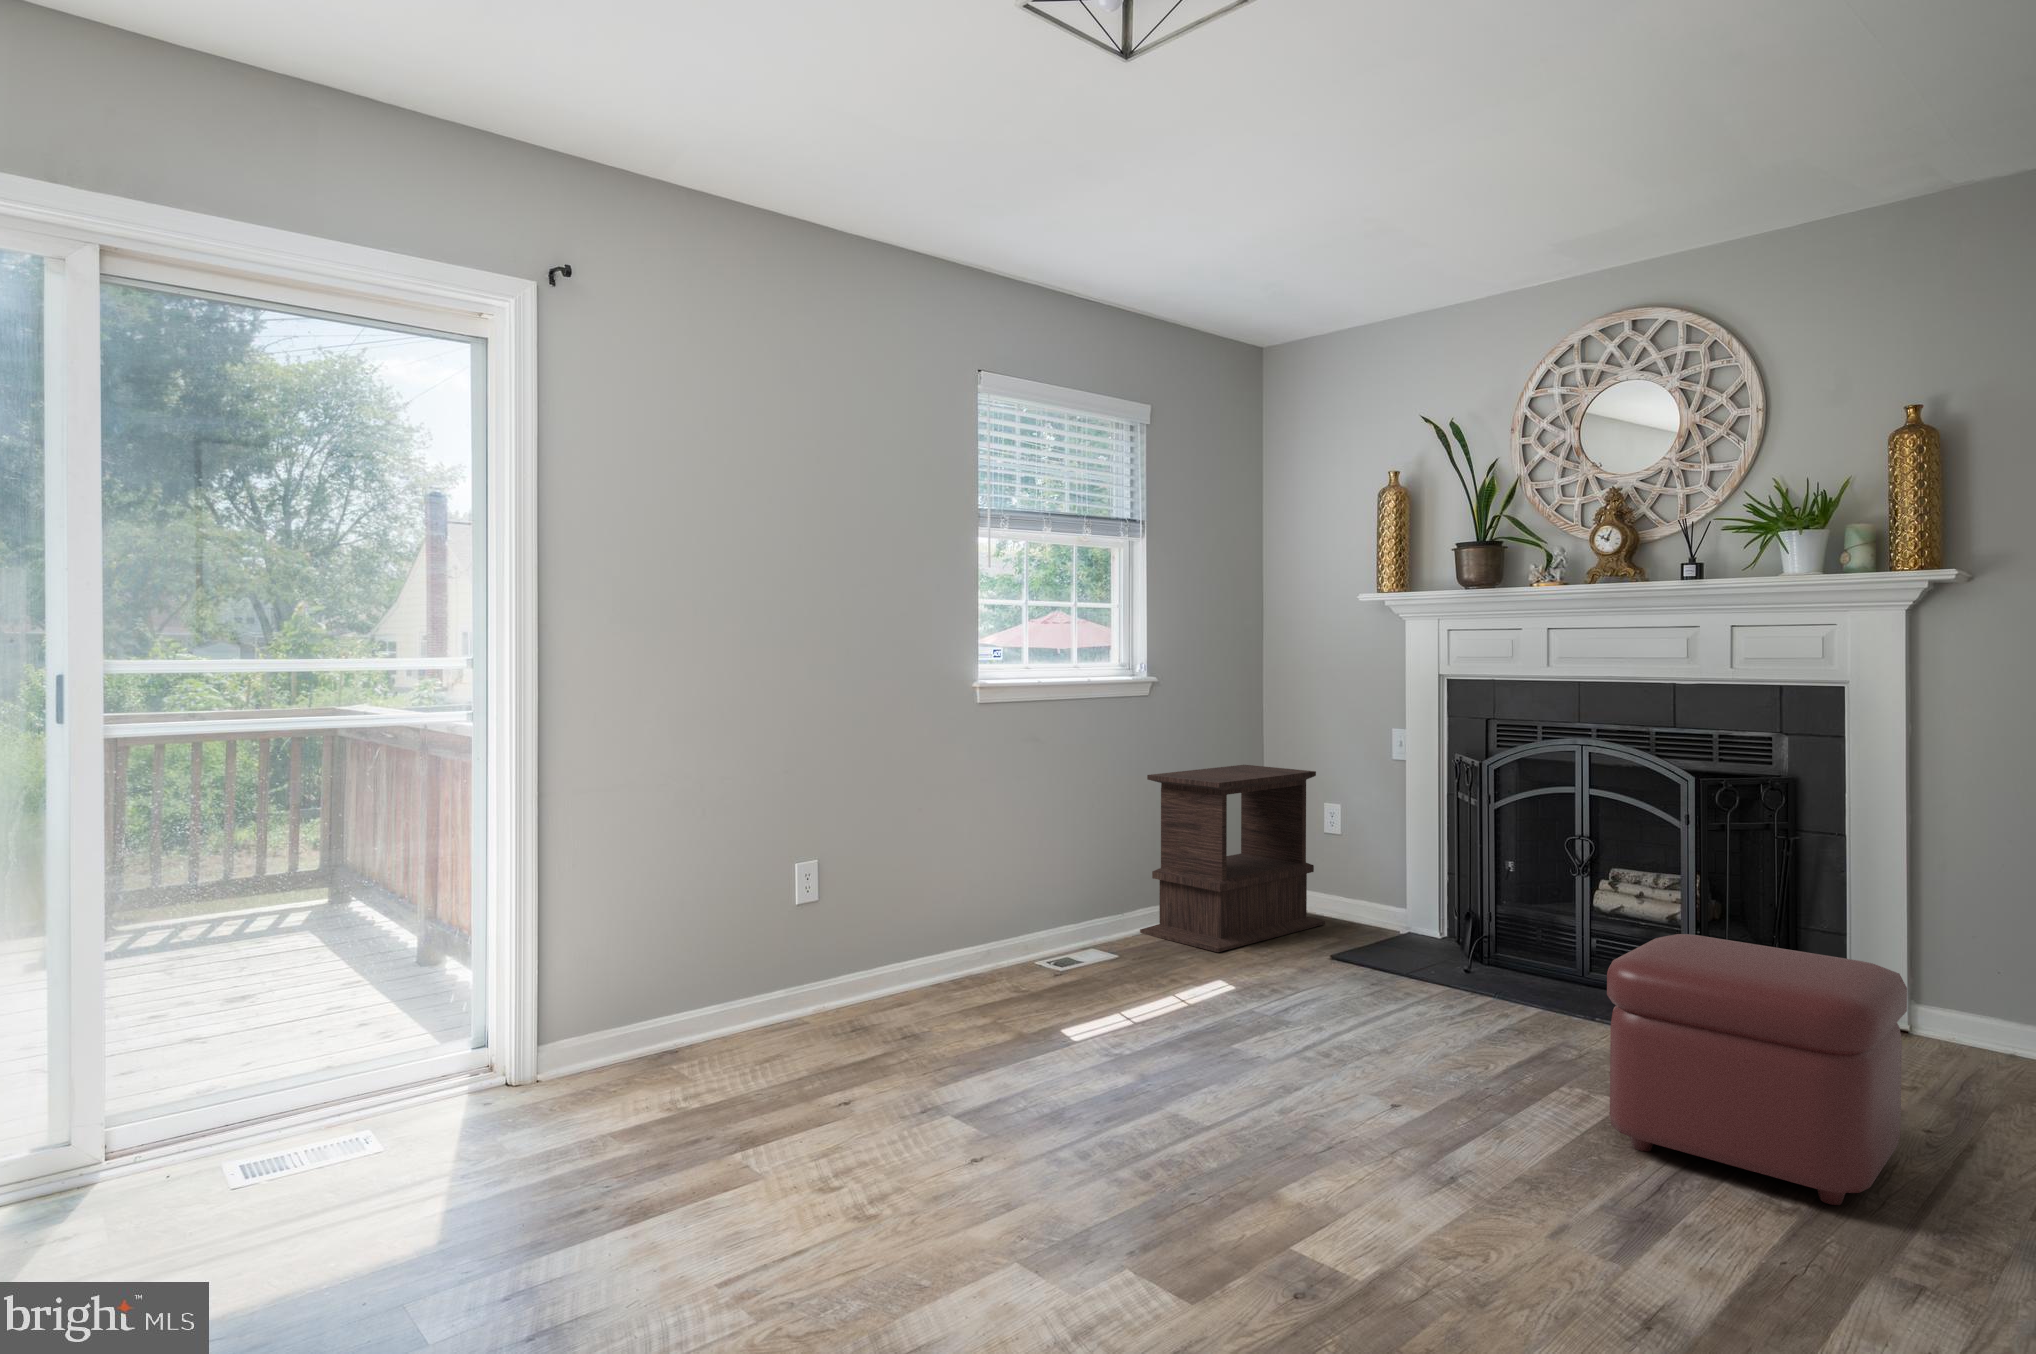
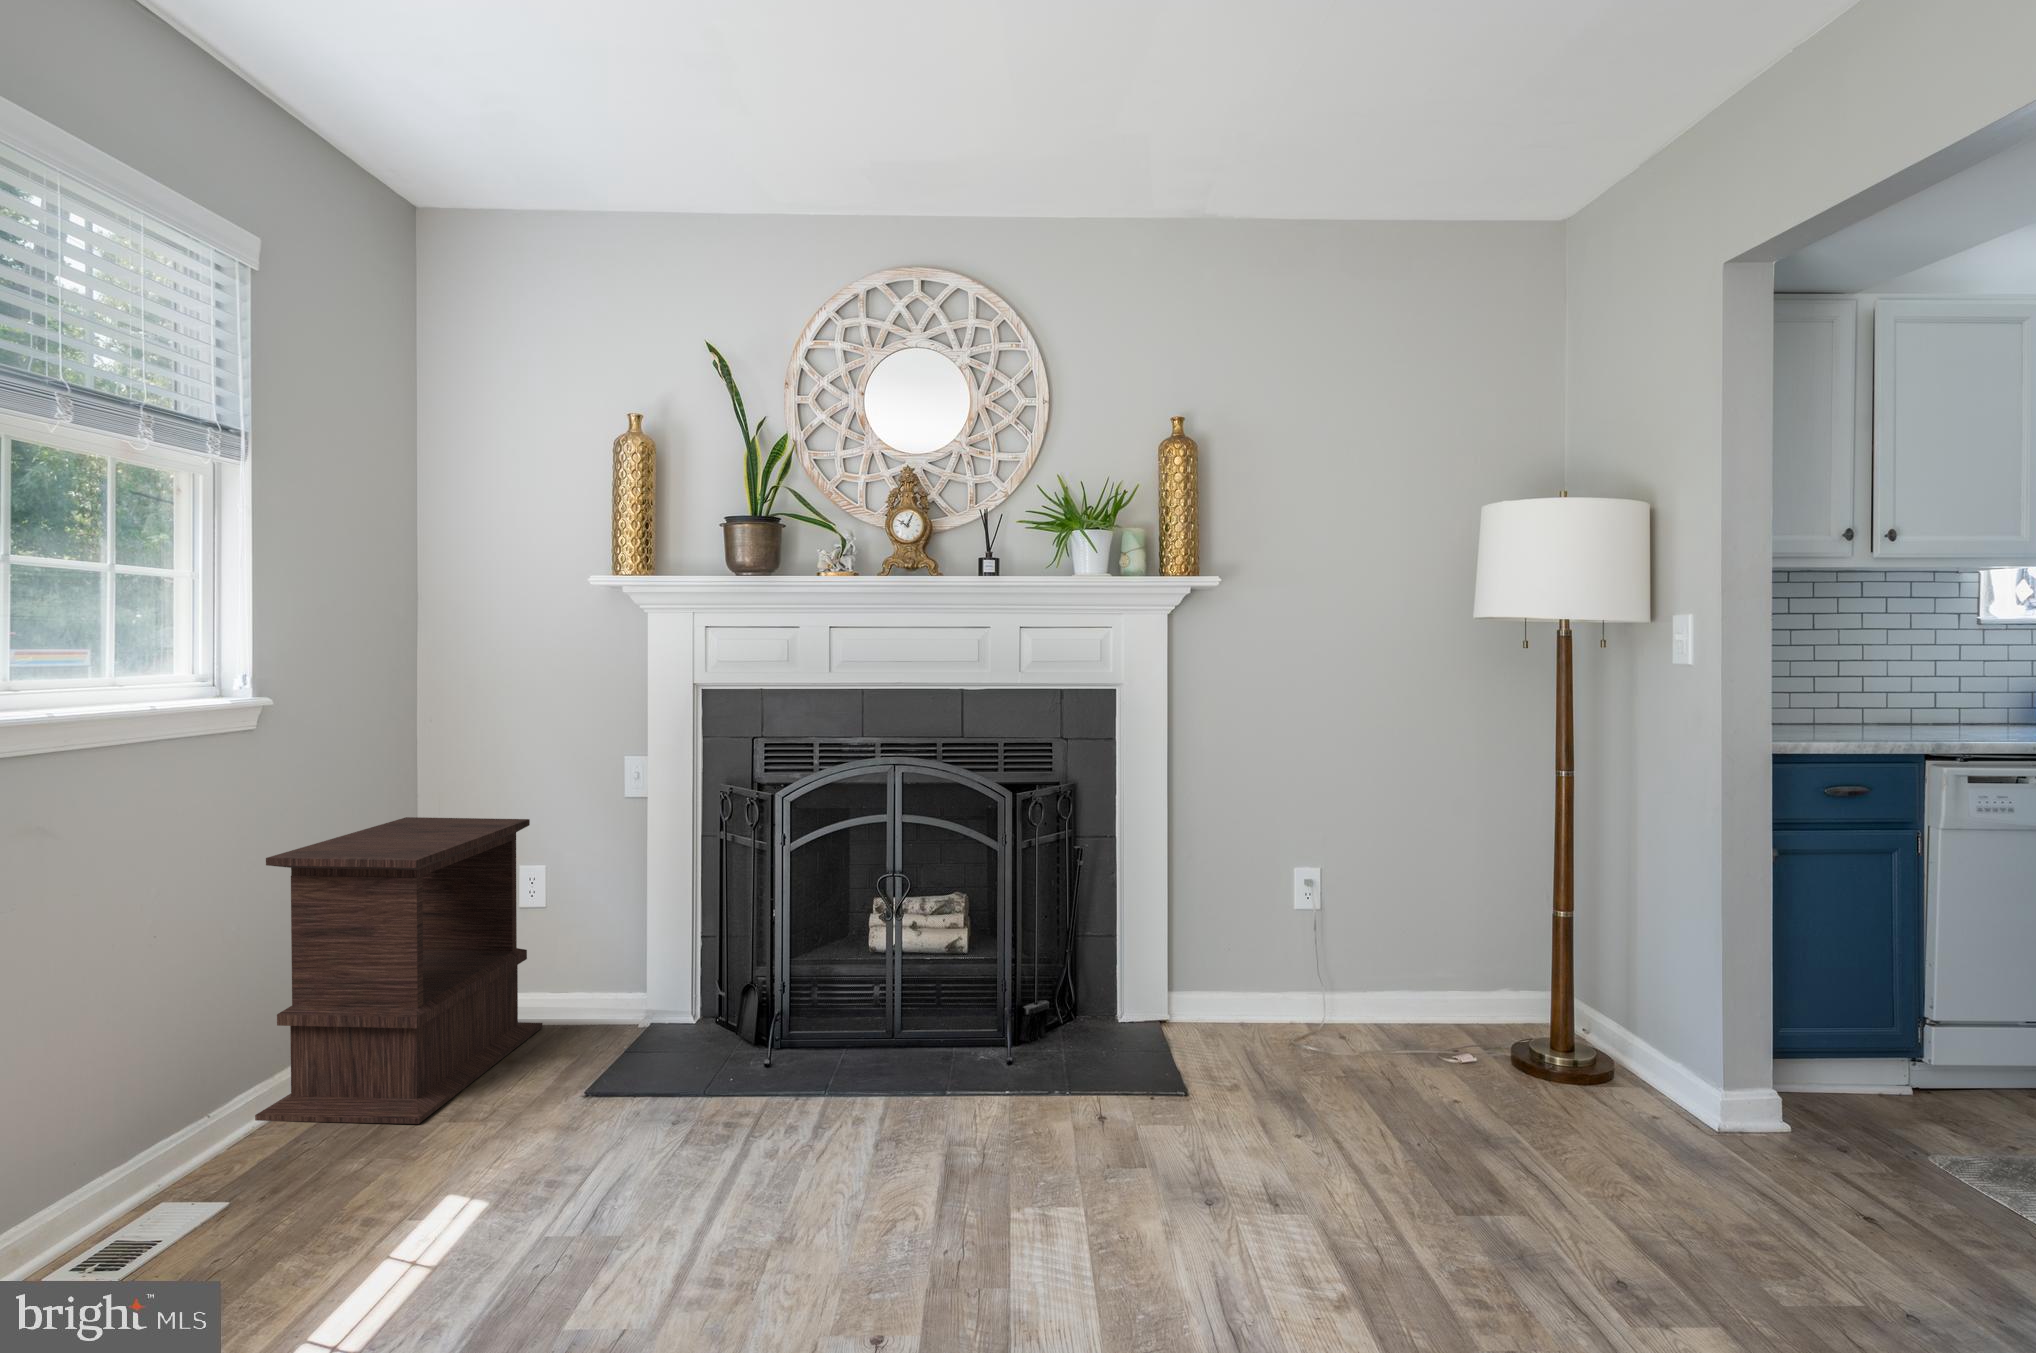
ottoman: present [1607,934,1907,1205] -> none [1105,992,1401,1285]

